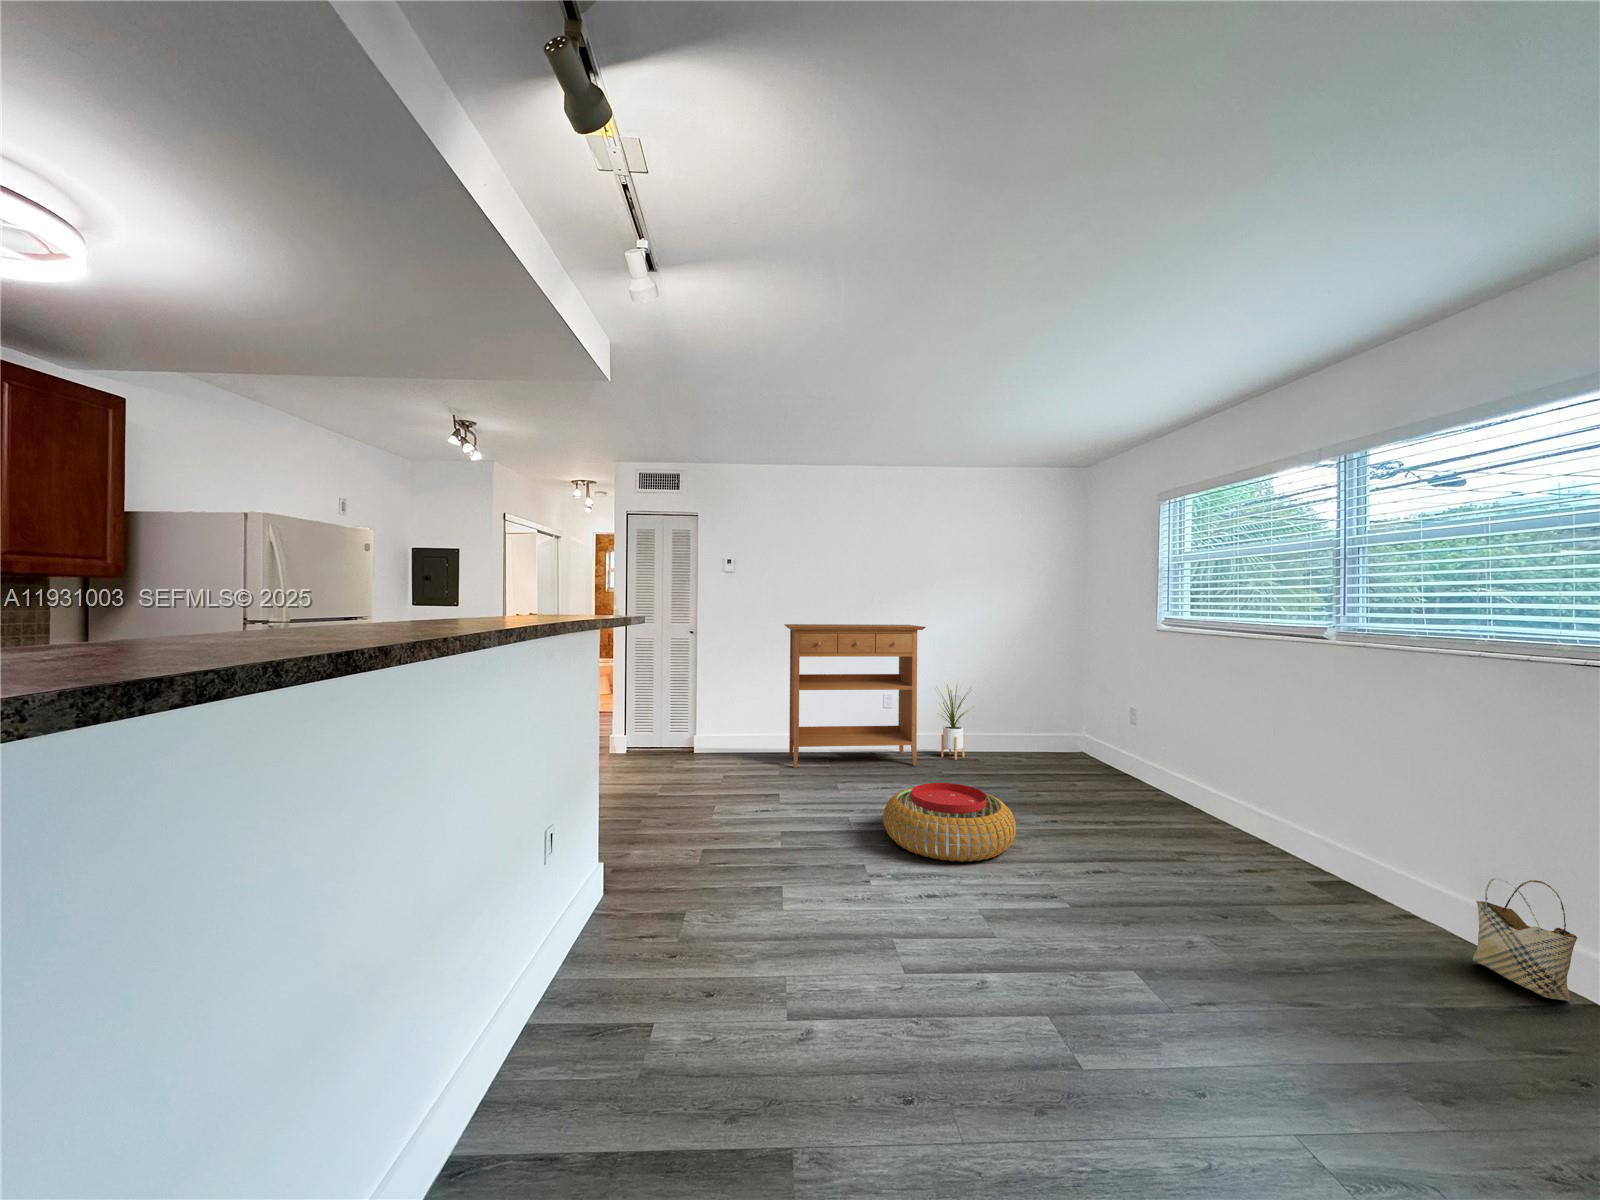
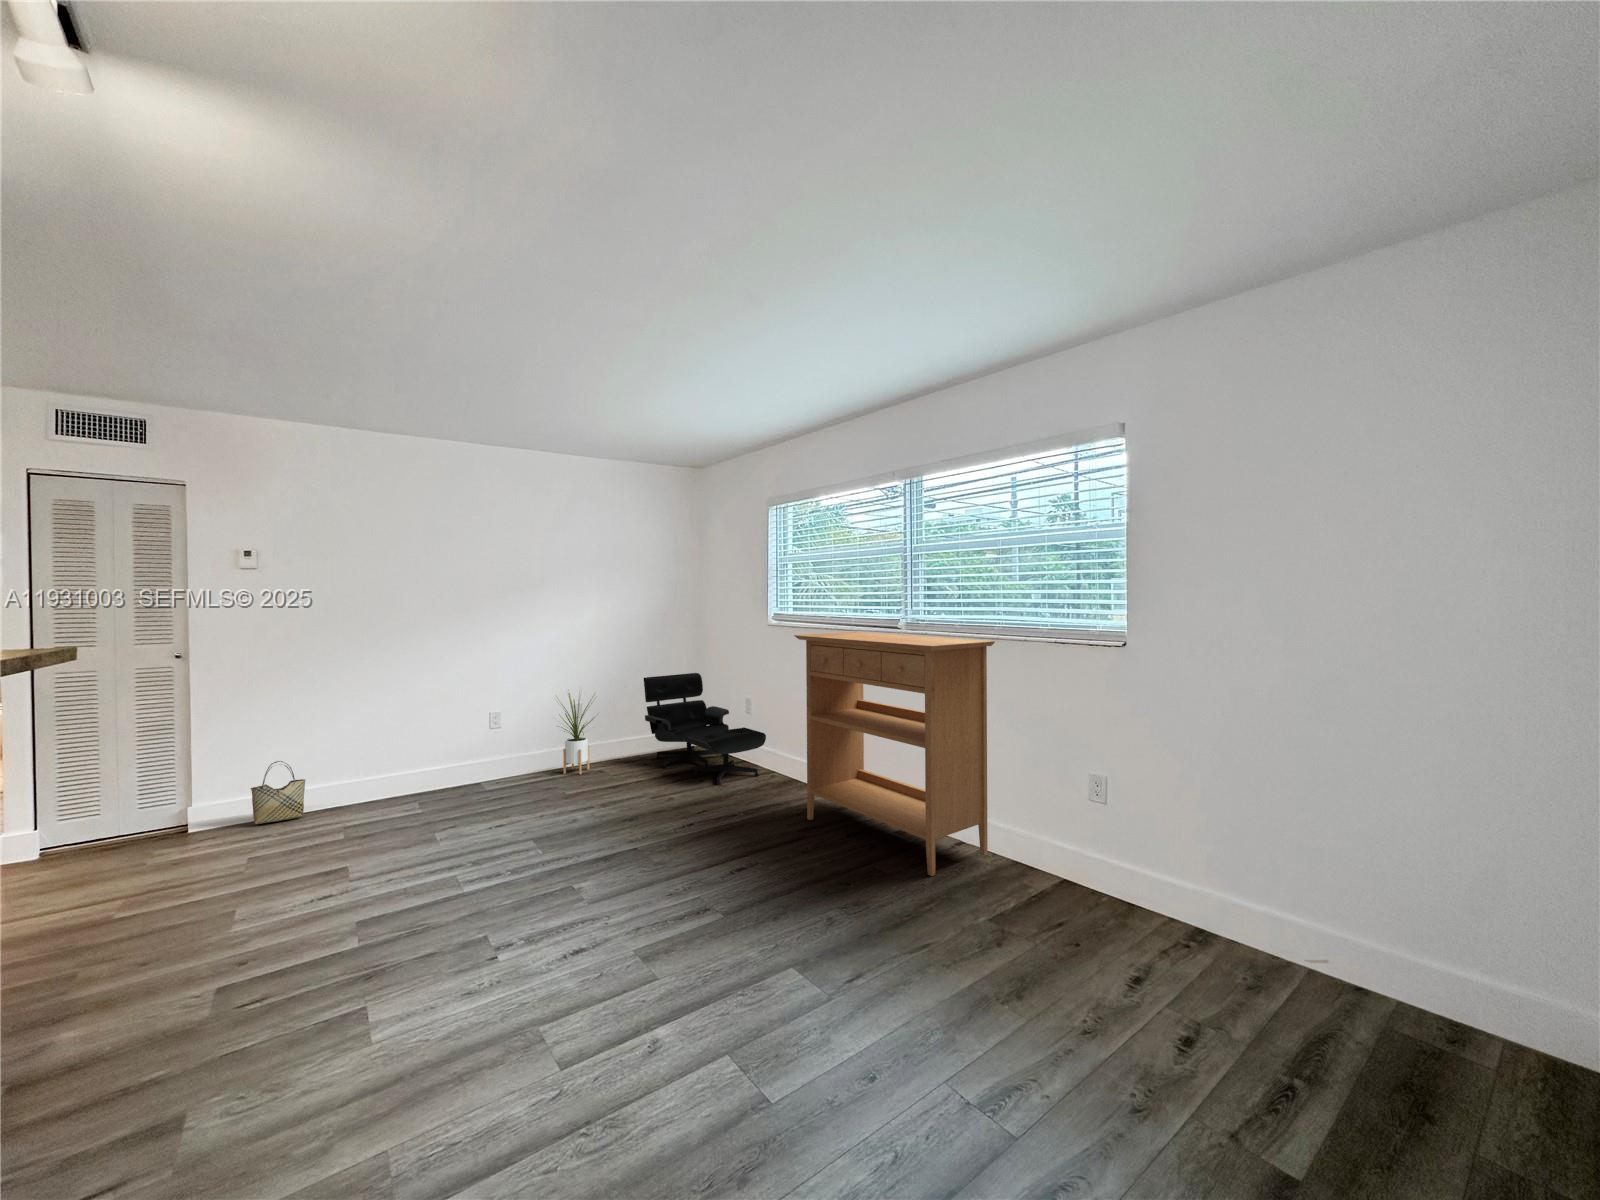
console table: present [785,624,926,768] -> present [794,632,995,876]
lounge chair: none [1018,677,1149,792] -> present [644,673,766,785]
pouf: present [883,783,1016,862] -> none [506,808,661,903]
woven basket: present [1473,878,1577,1000] -> present [251,761,305,824]

